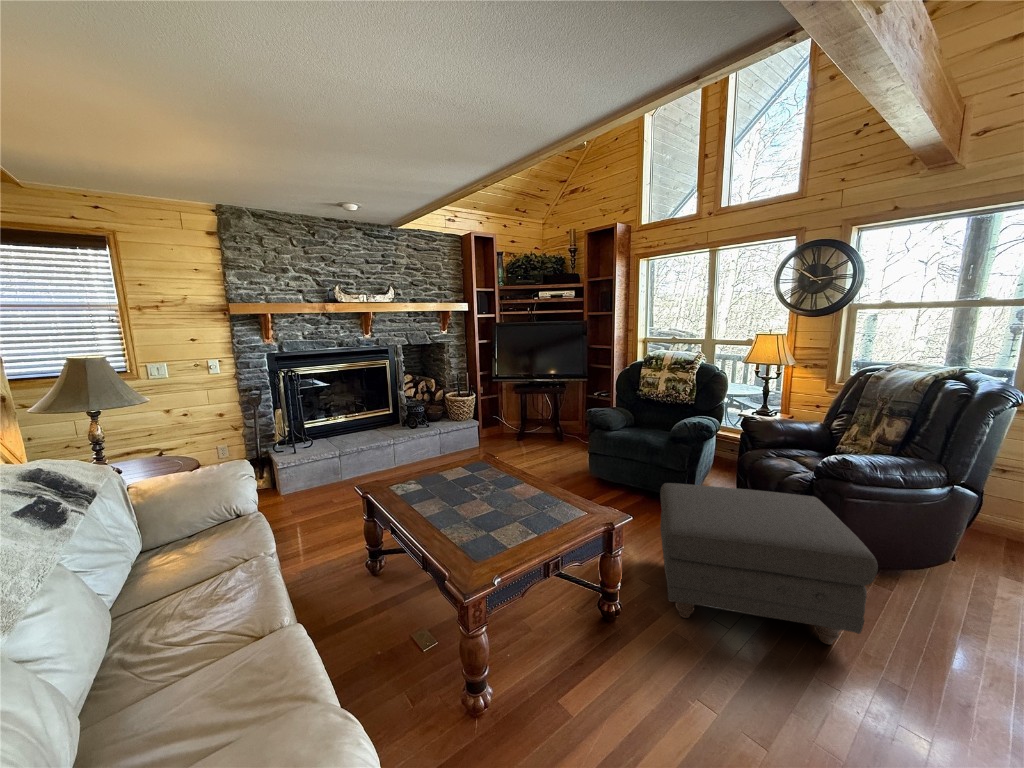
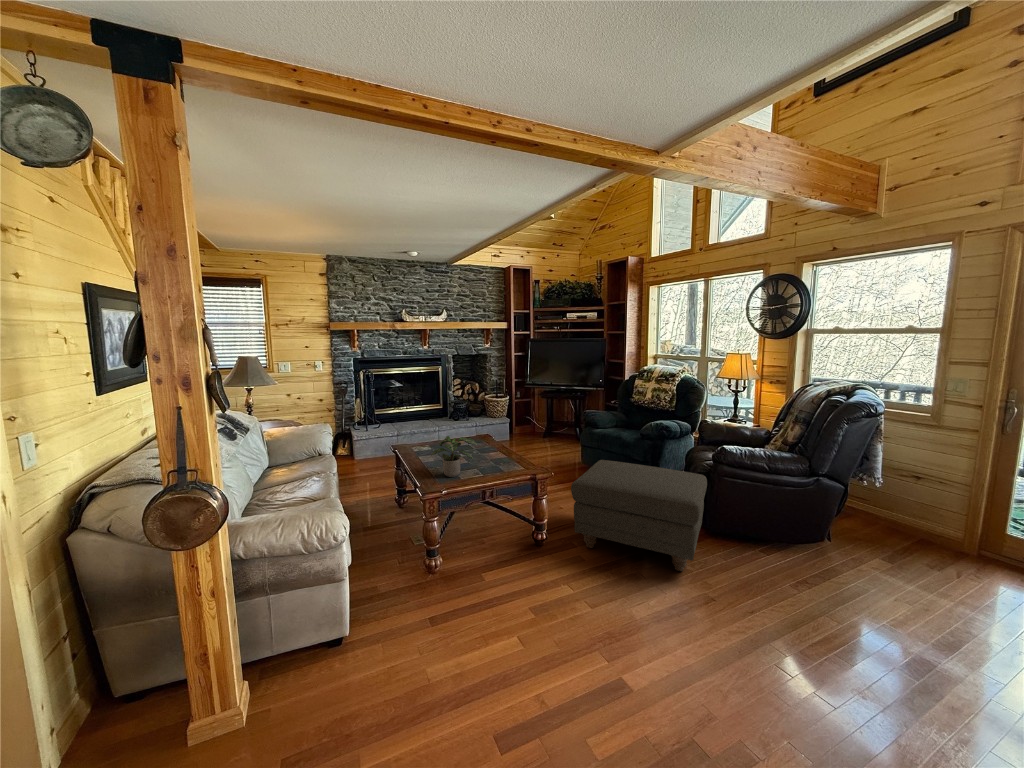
potted plant: none [456,479,524,549] -> present [432,436,477,477]

